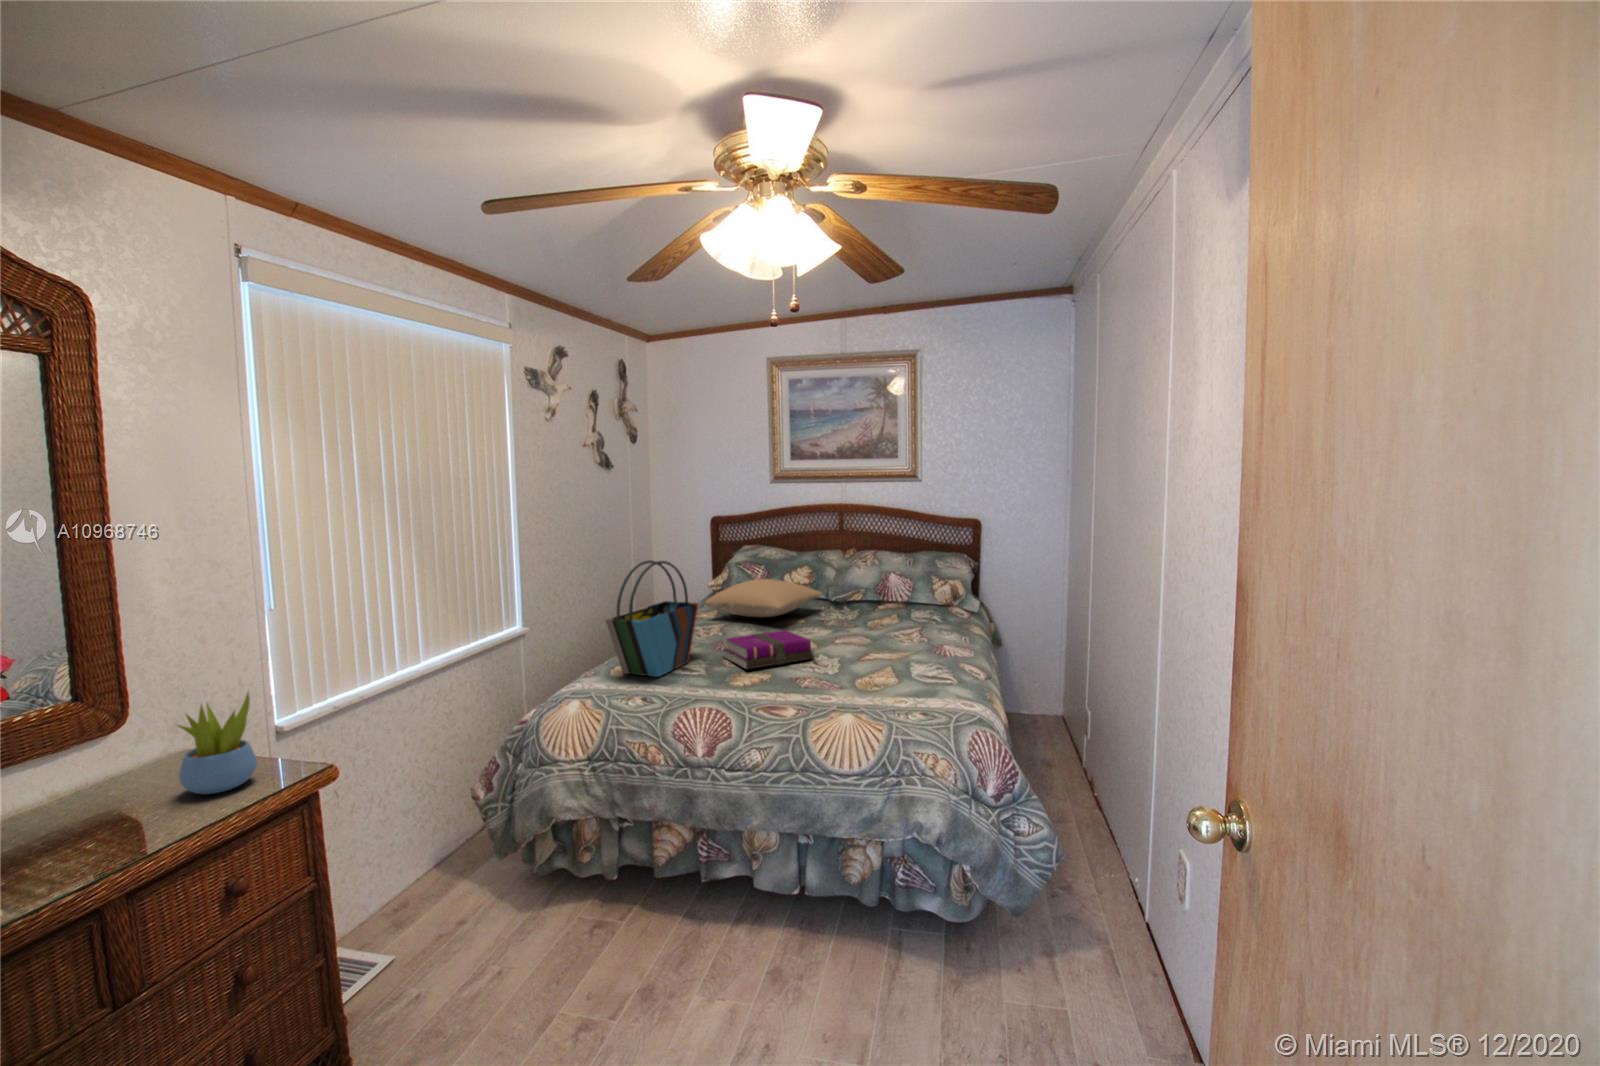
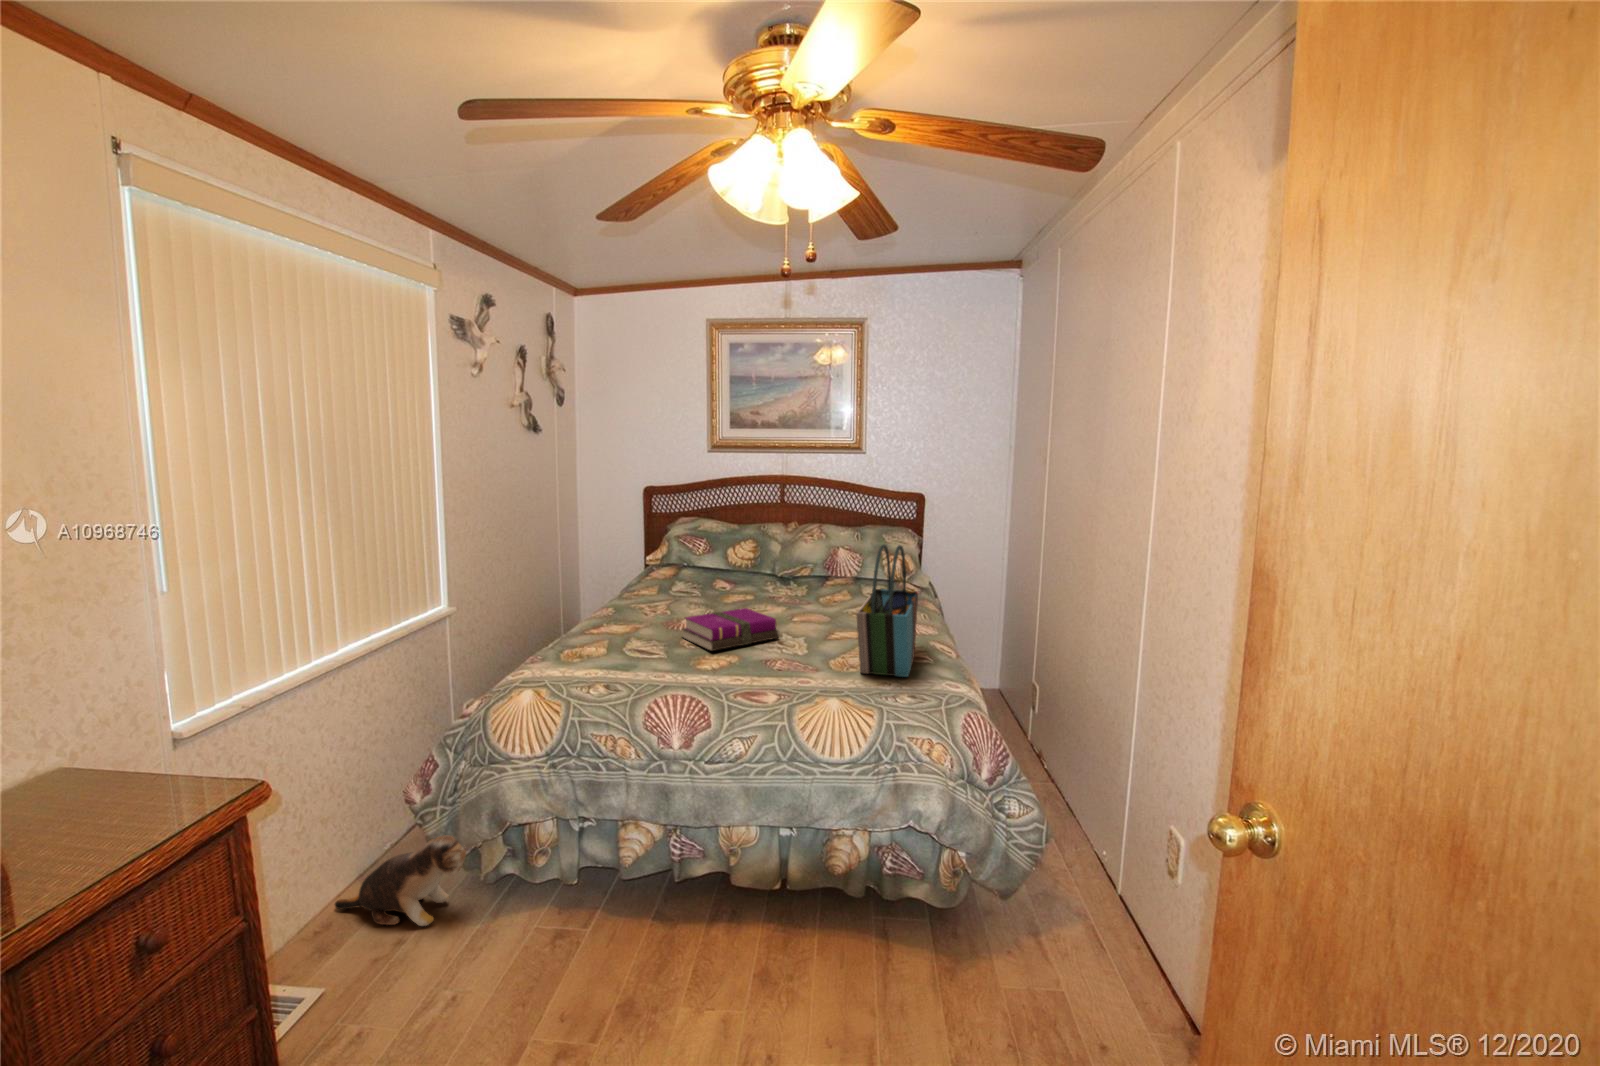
tote bag: present [606,560,698,677] -> present [856,545,918,677]
pillow: present [705,579,822,617] -> none [650,553,771,592]
succulent plant: present [178,692,257,794] -> none [38,699,156,835]
plush toy: none [415,824,528,910] -> present [335,835,466,926]

